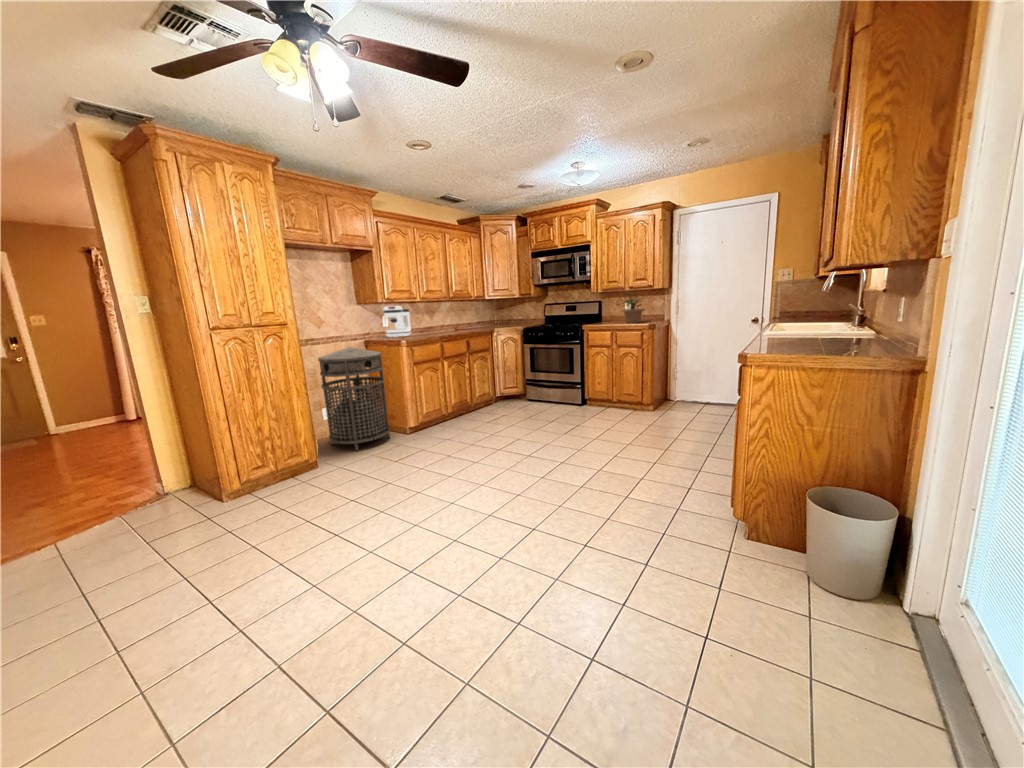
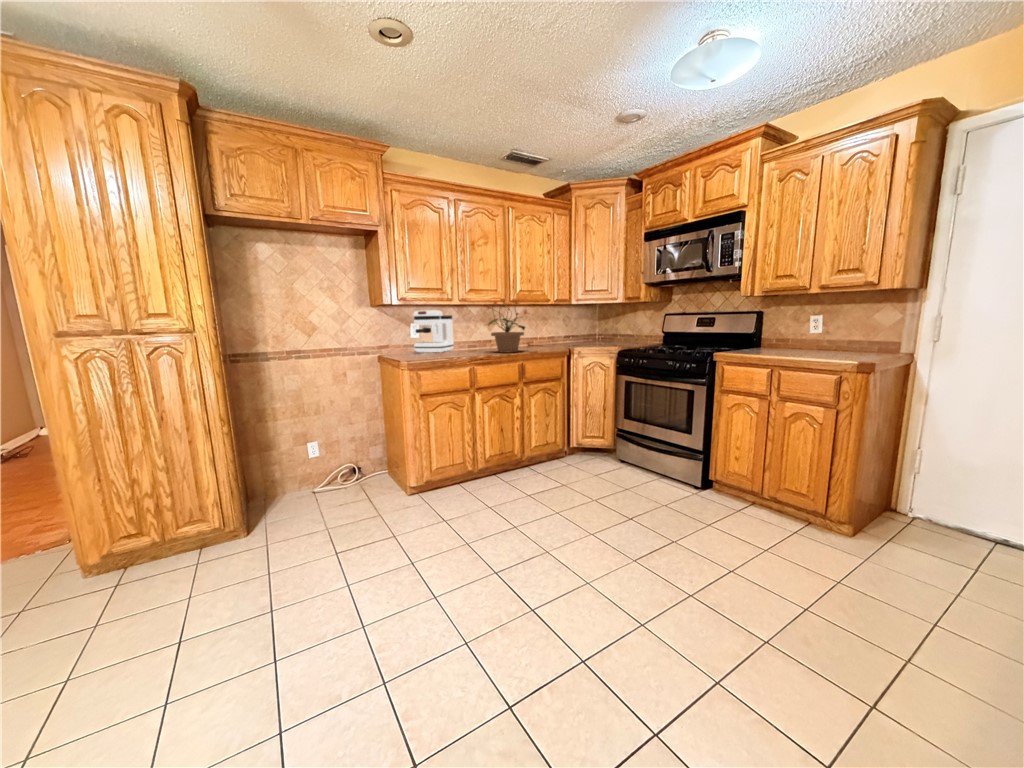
potted plant: present [622,288,648,323] -> present [487,301,527,353]
trash can: present [318,347,390,451] -> none [285,365,383,514]

